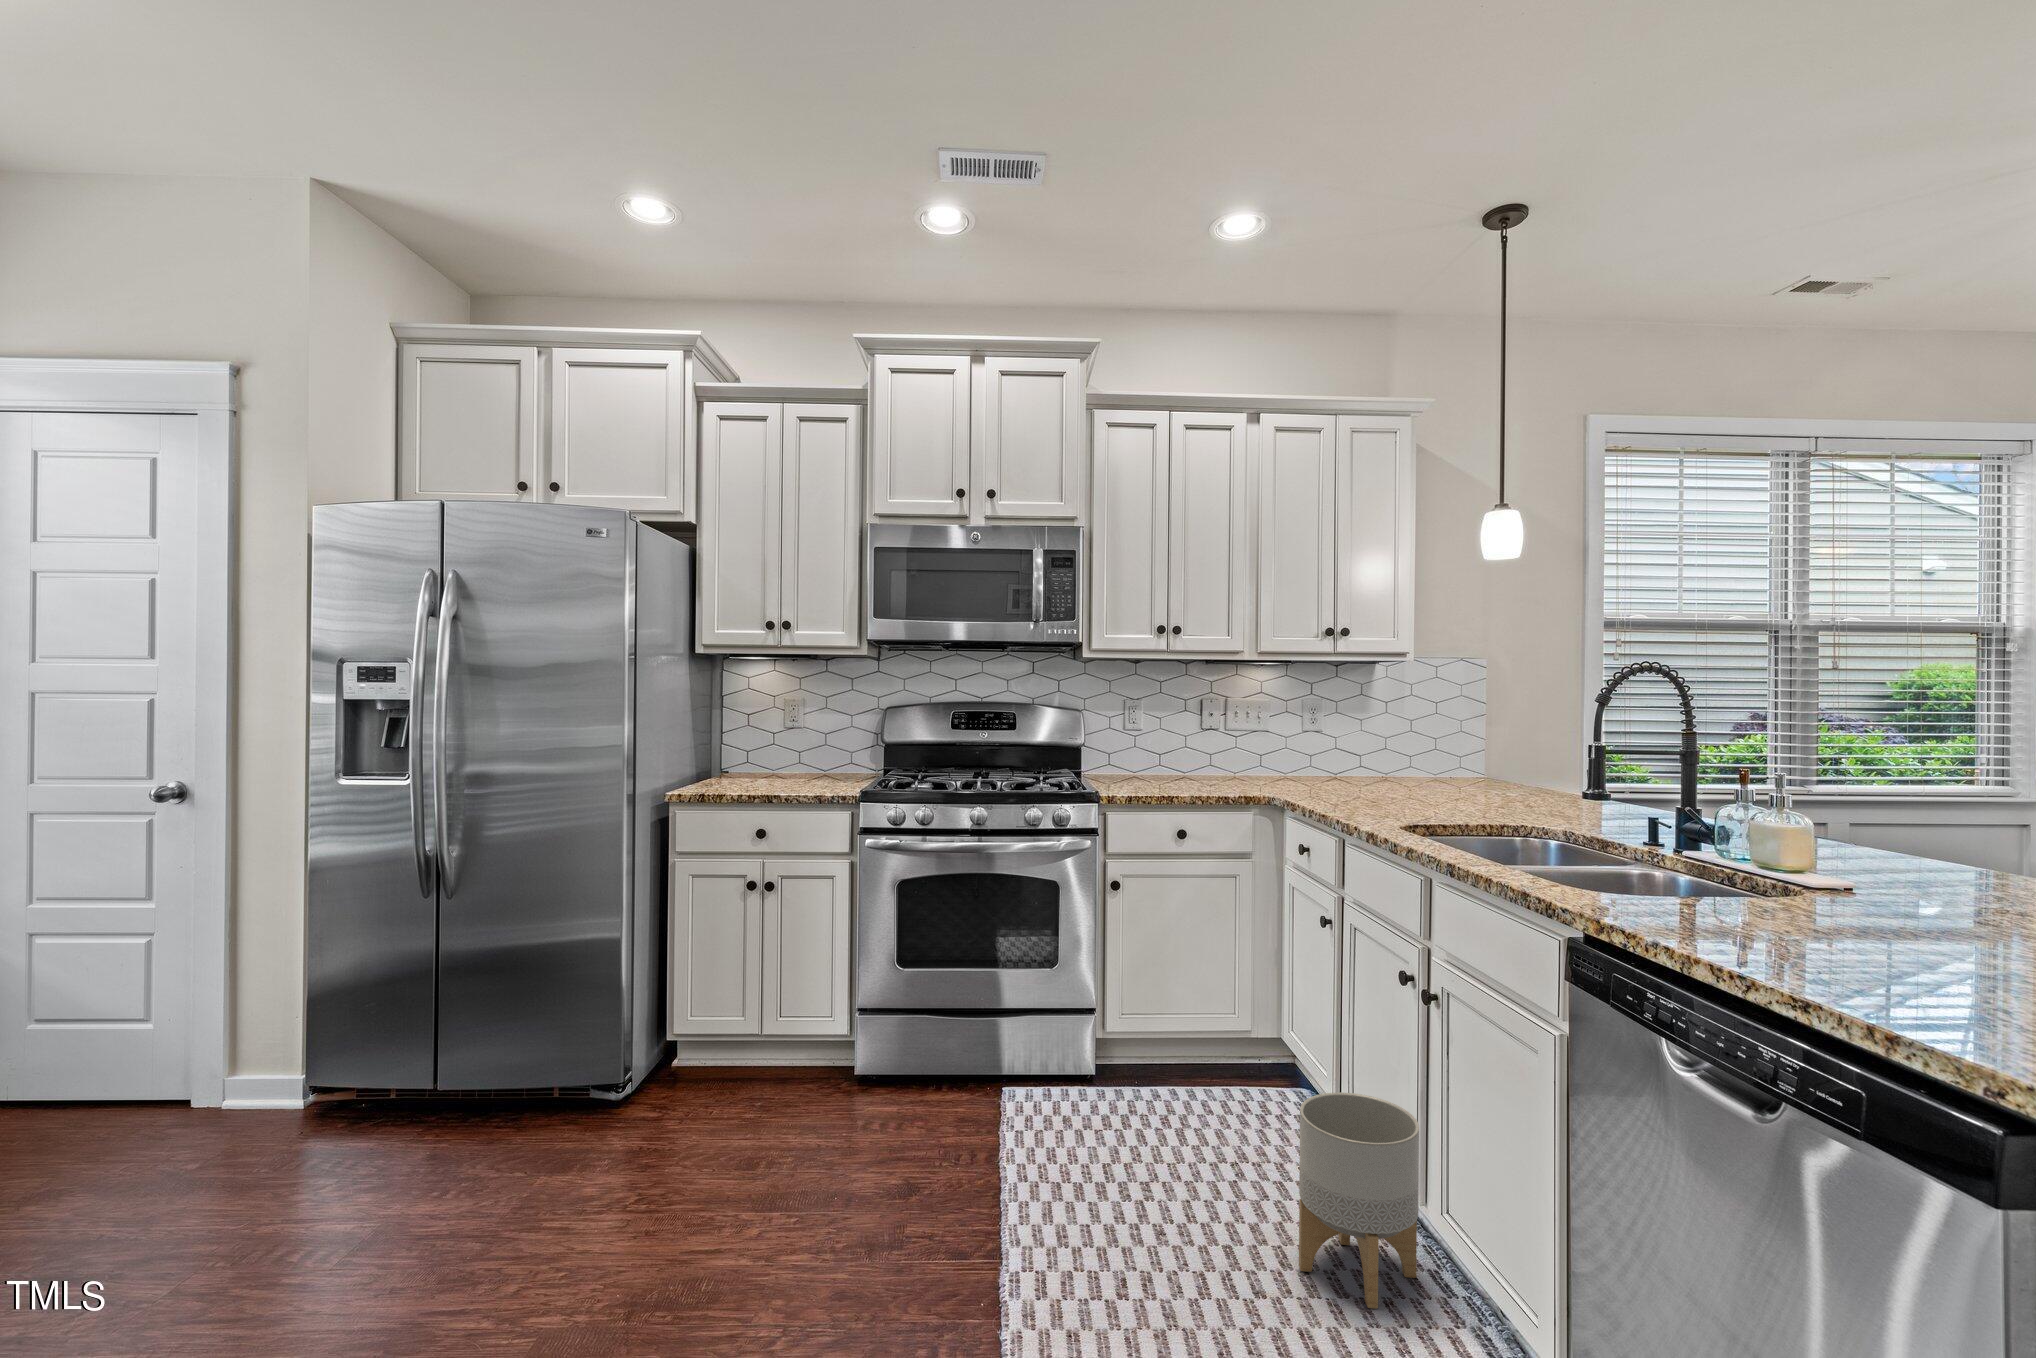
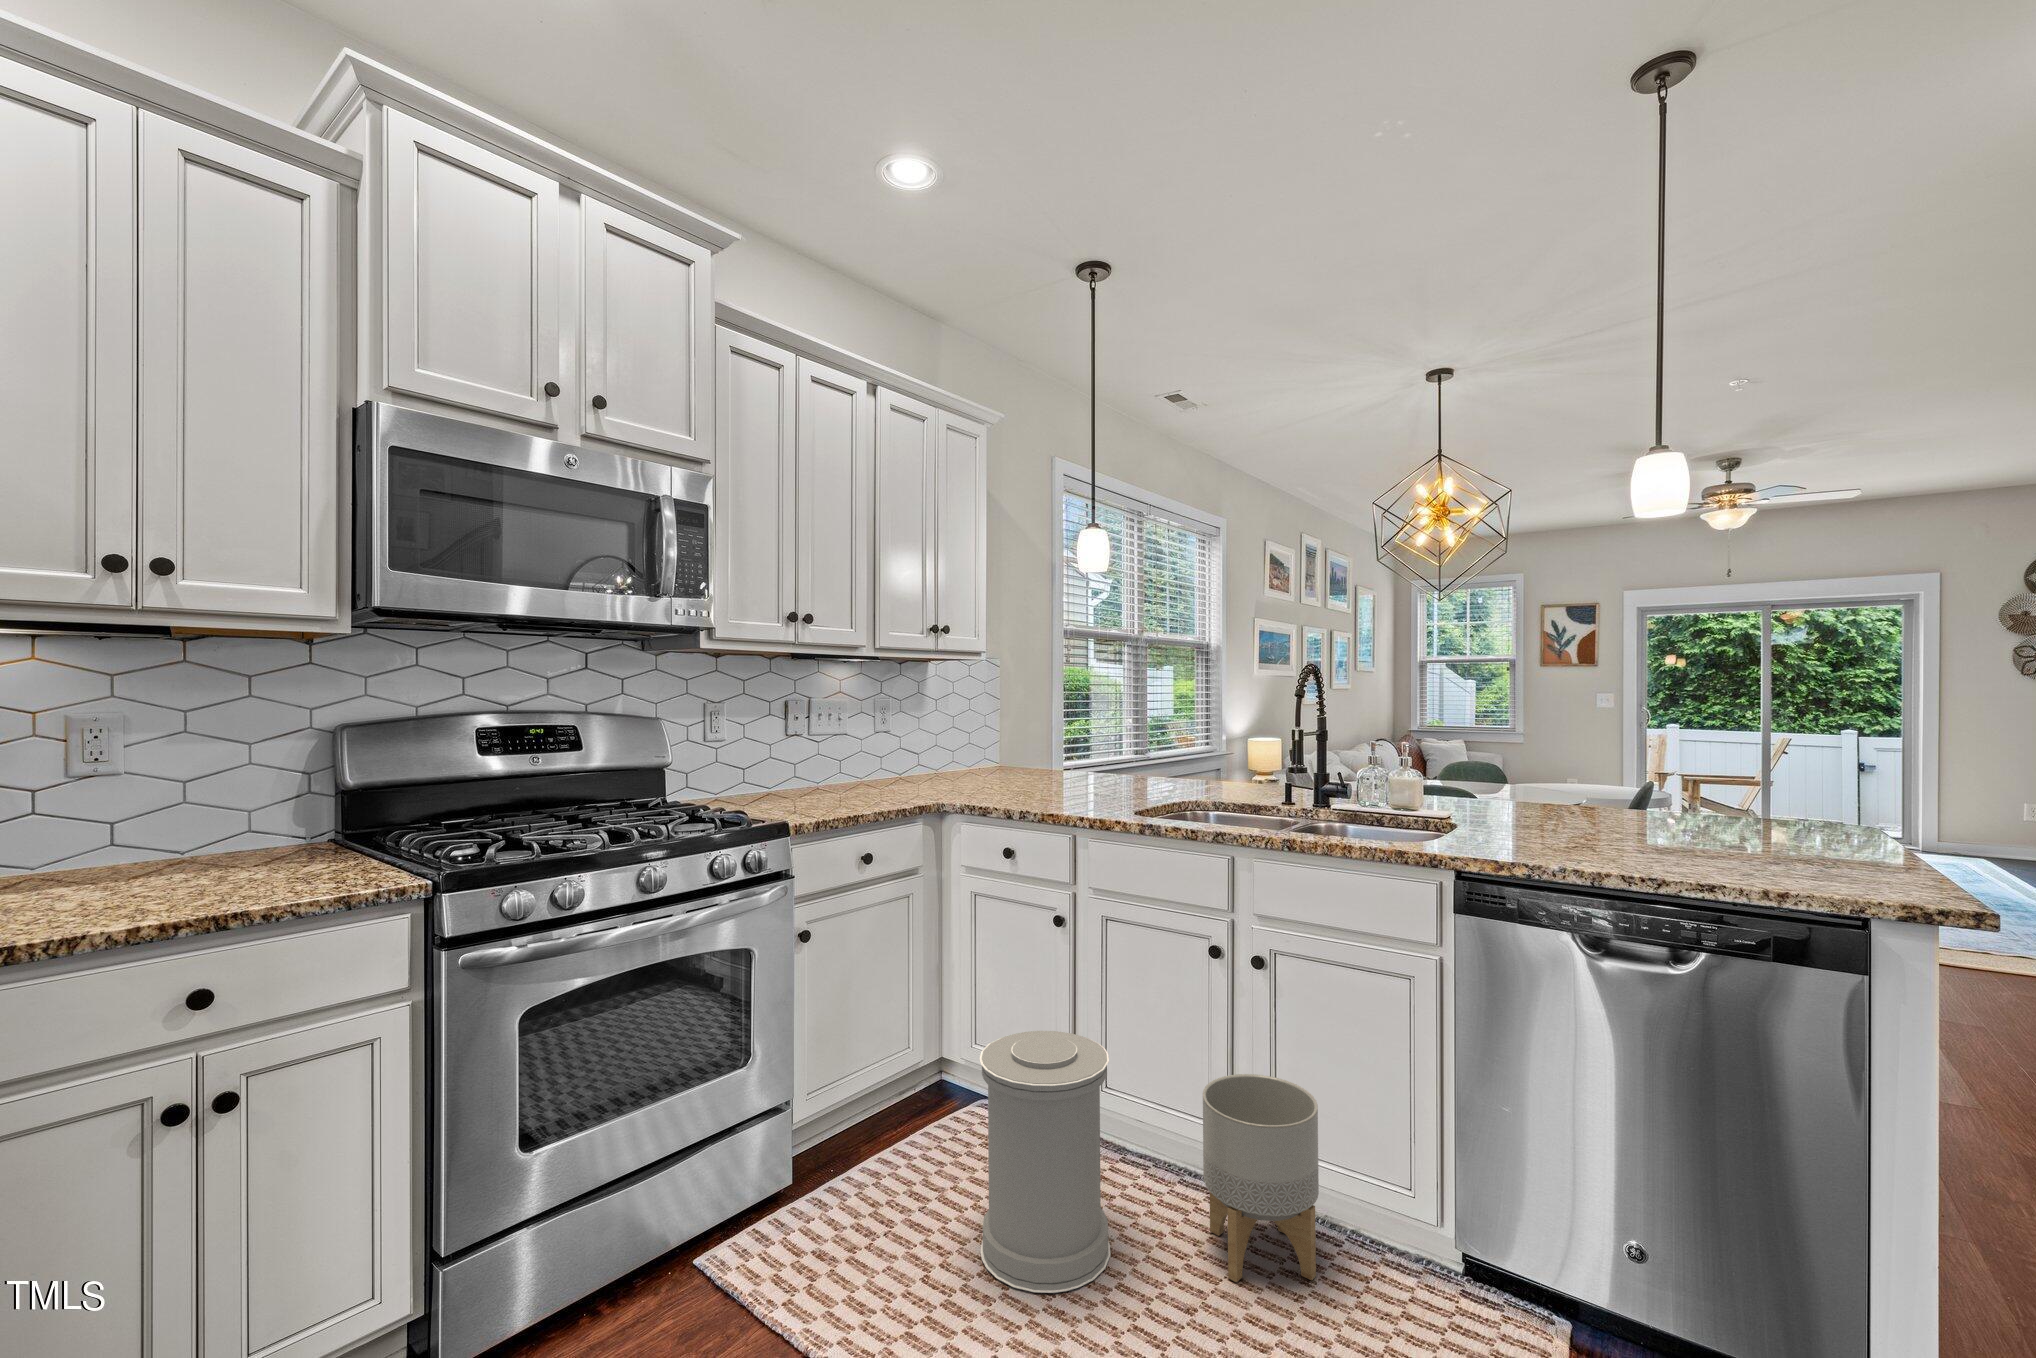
trash can: none [1141,996,1256,1210] -> present [979,1031,1110,1293]

